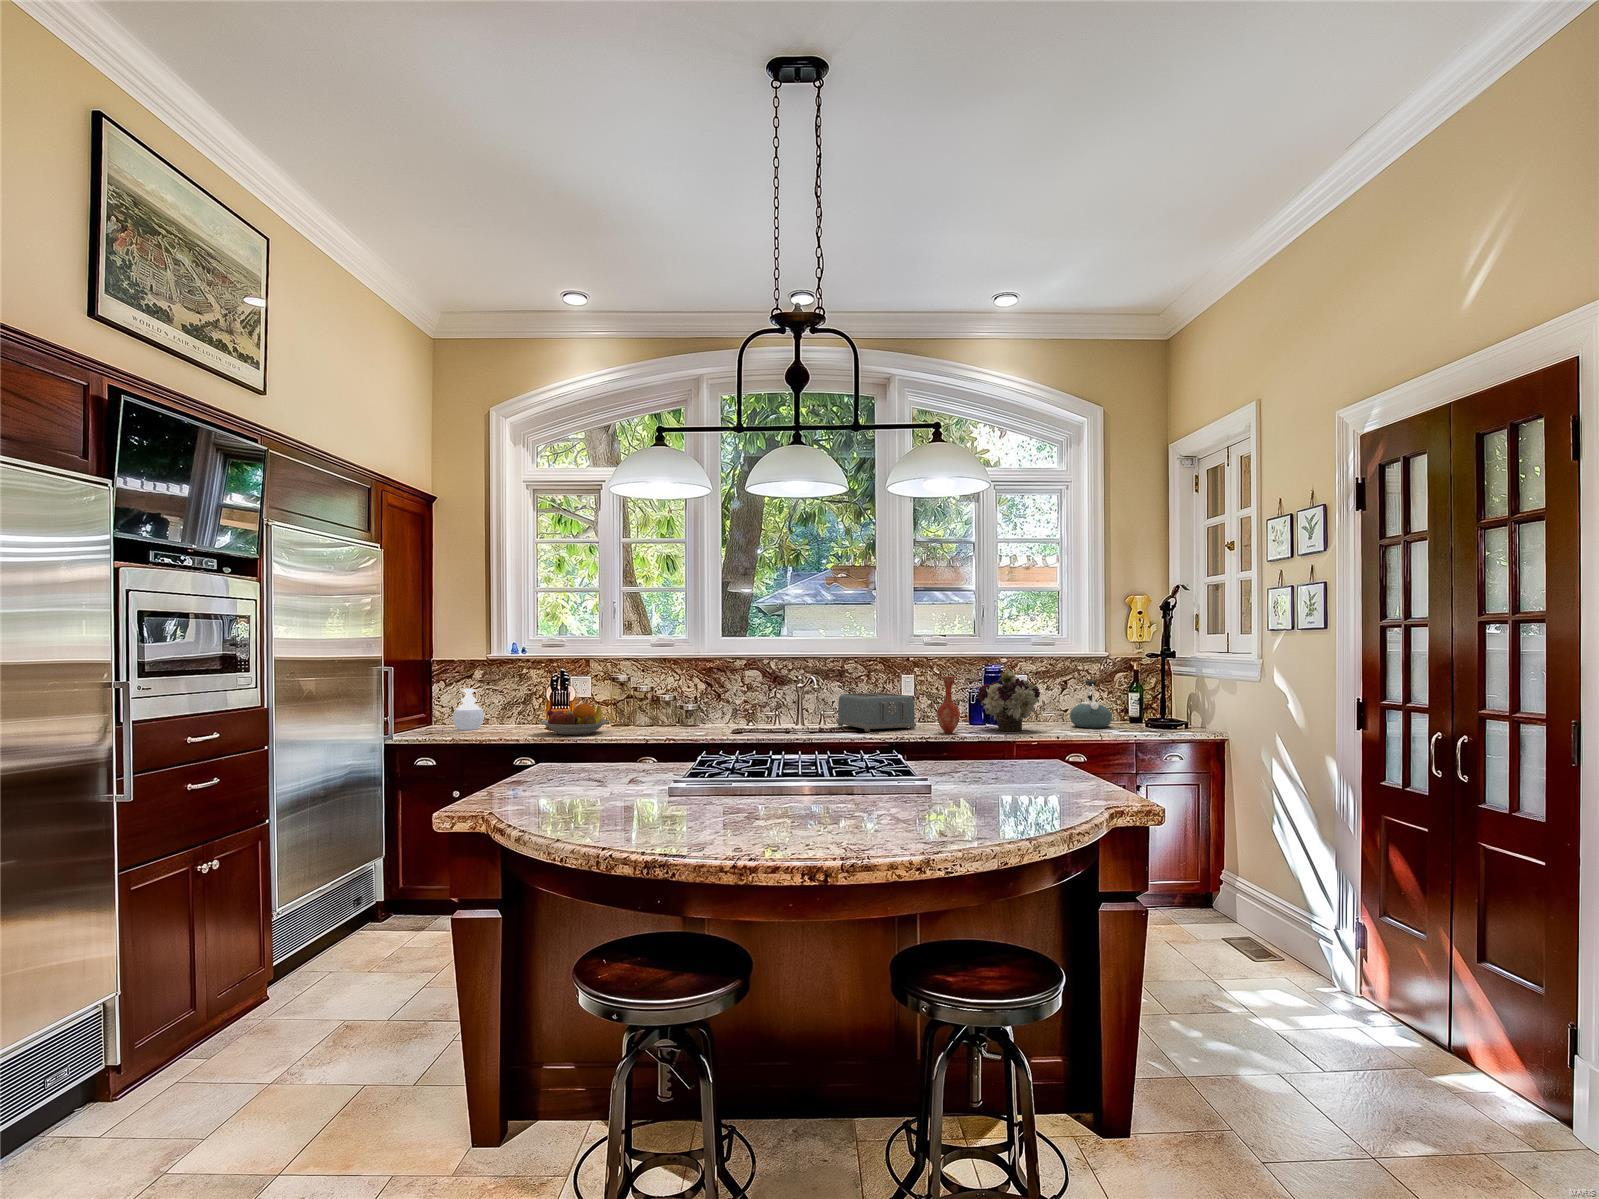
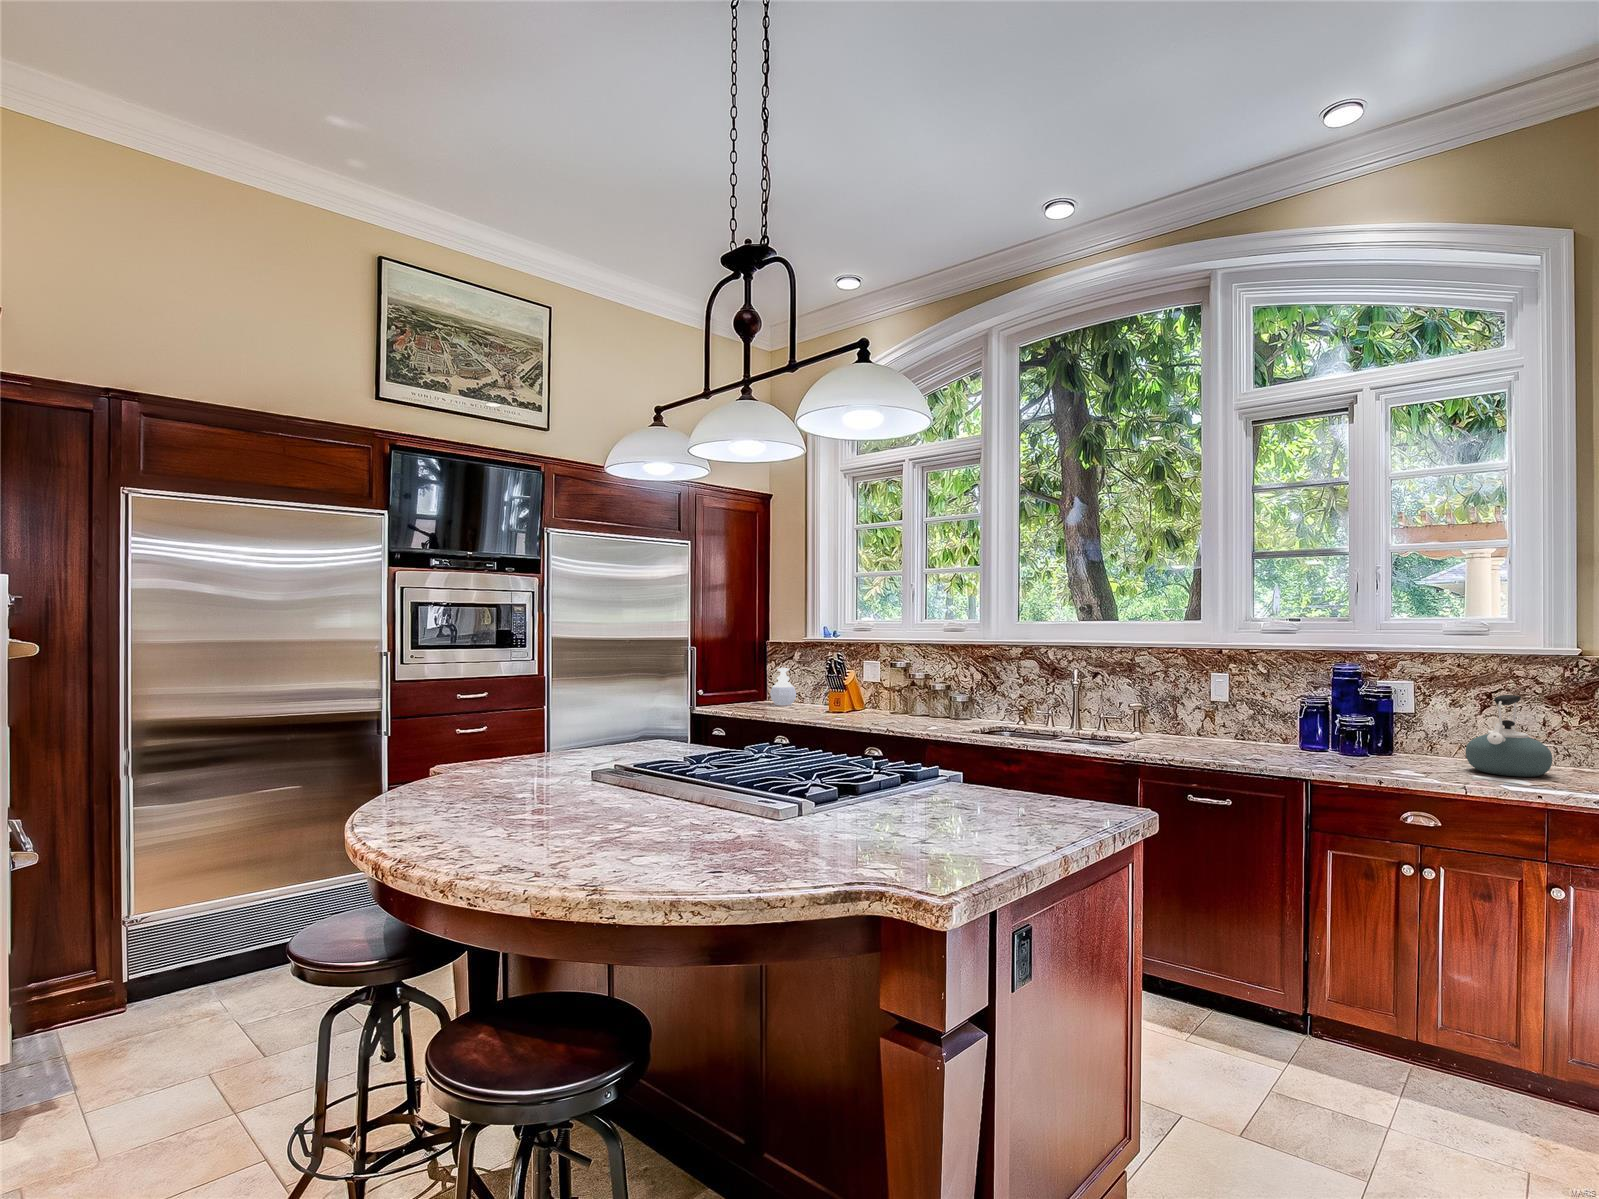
flower arrangement: present [977,670,1040,731] -> none [1280,671,1385,765]
vase: present [937,676,960,733] -> none [1200,676,1234,757]
toaster: present [837,693,916,731] -> none [1109,693,1198,746]
fruit bowl: present [540,704,610,735] -> none [806,687,873,717]

